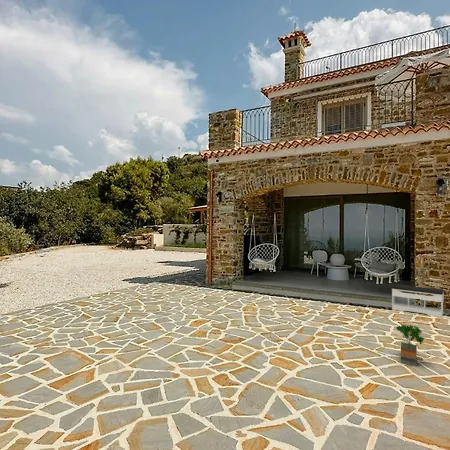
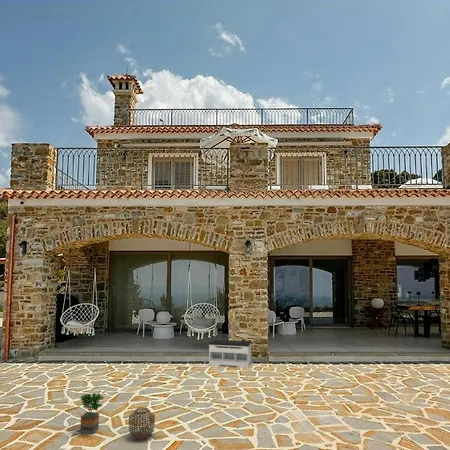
potted tree: present [396,325,424,366] -> present [80,393,104,434]
woven basket: none [316,347,346,383] -> present [129,408,155,440]

